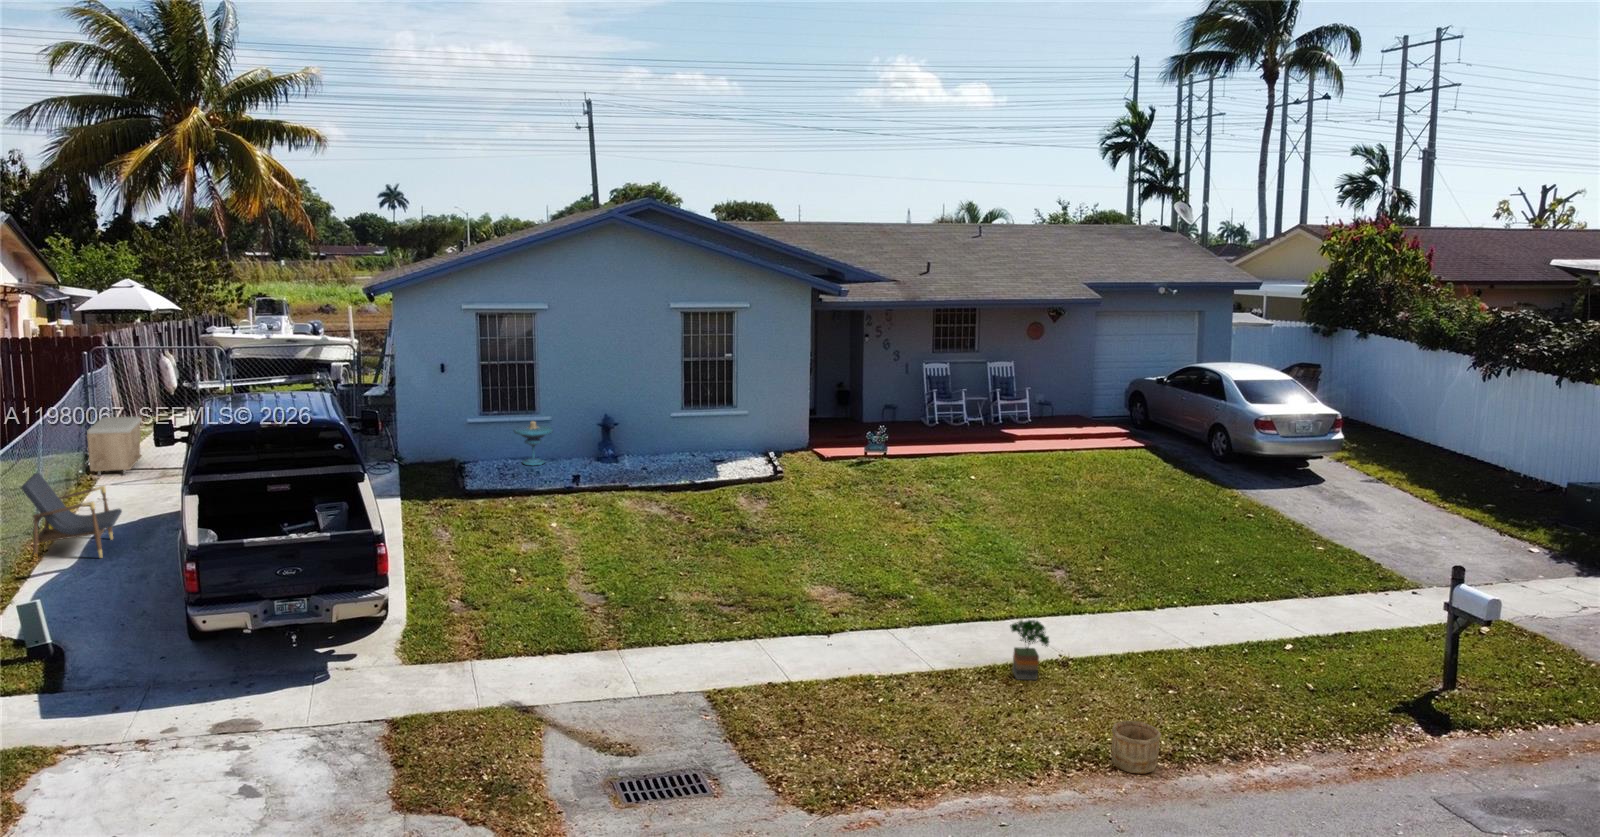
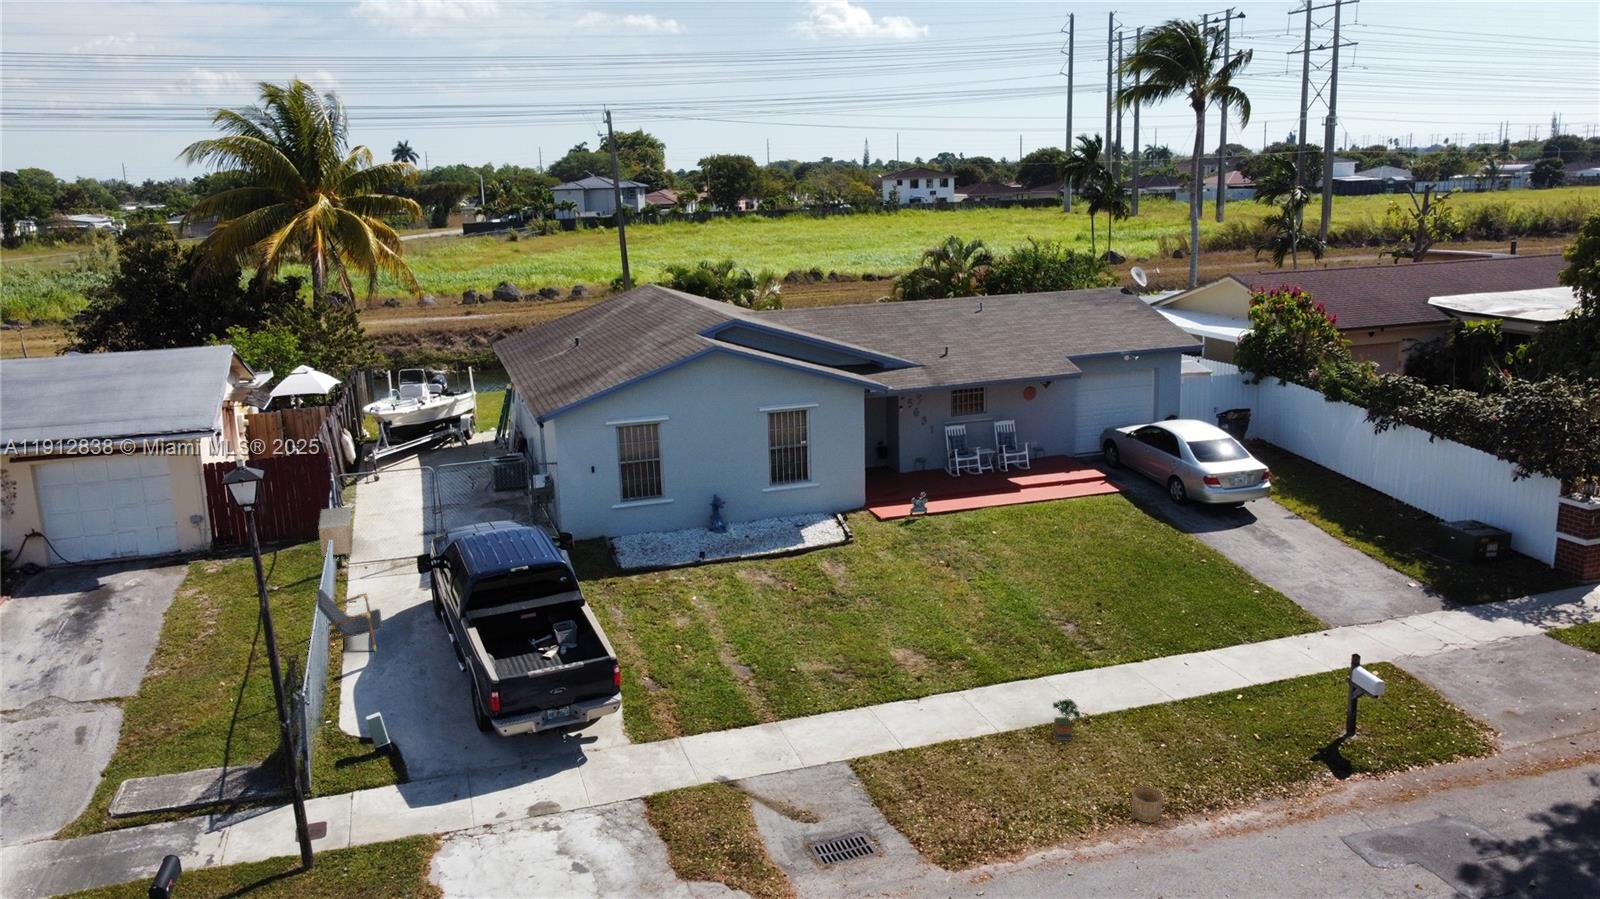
side table: present [513,421,553,465] -> none [642,501,672,536]

